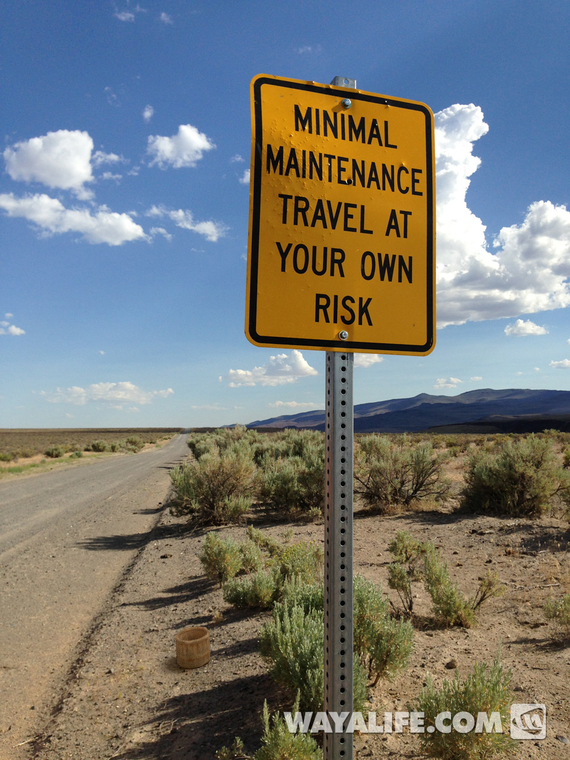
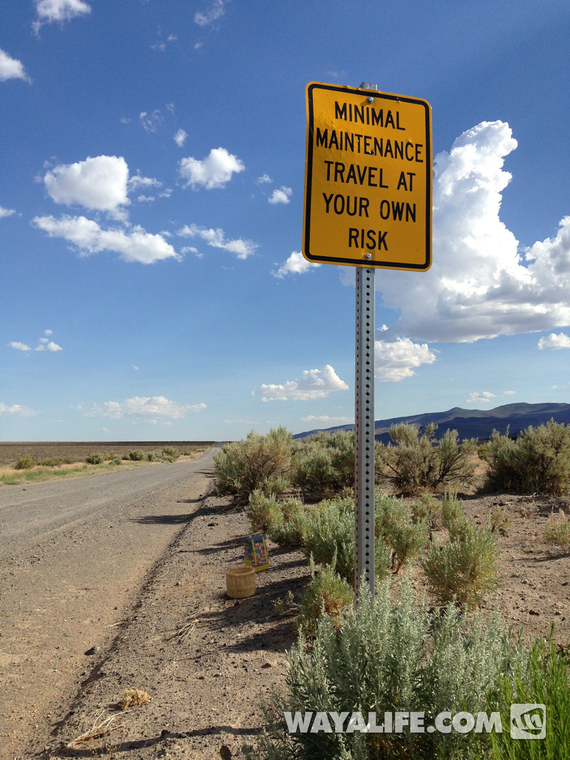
backpack: none [199,577,228,624] -> present [244,534,269,572]

